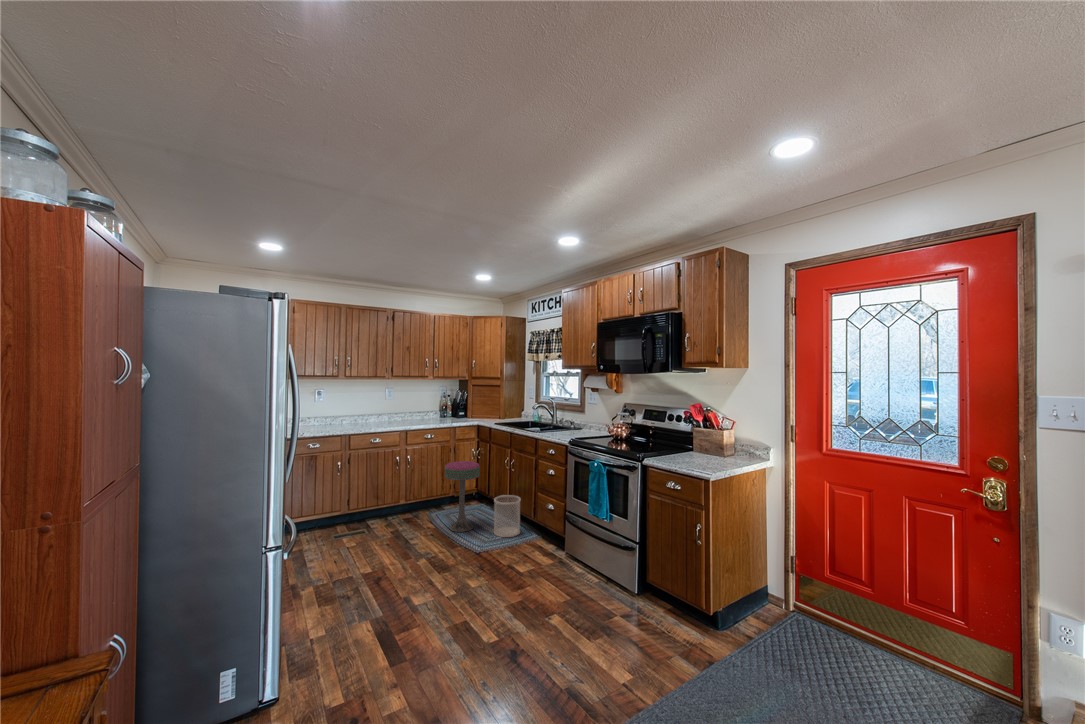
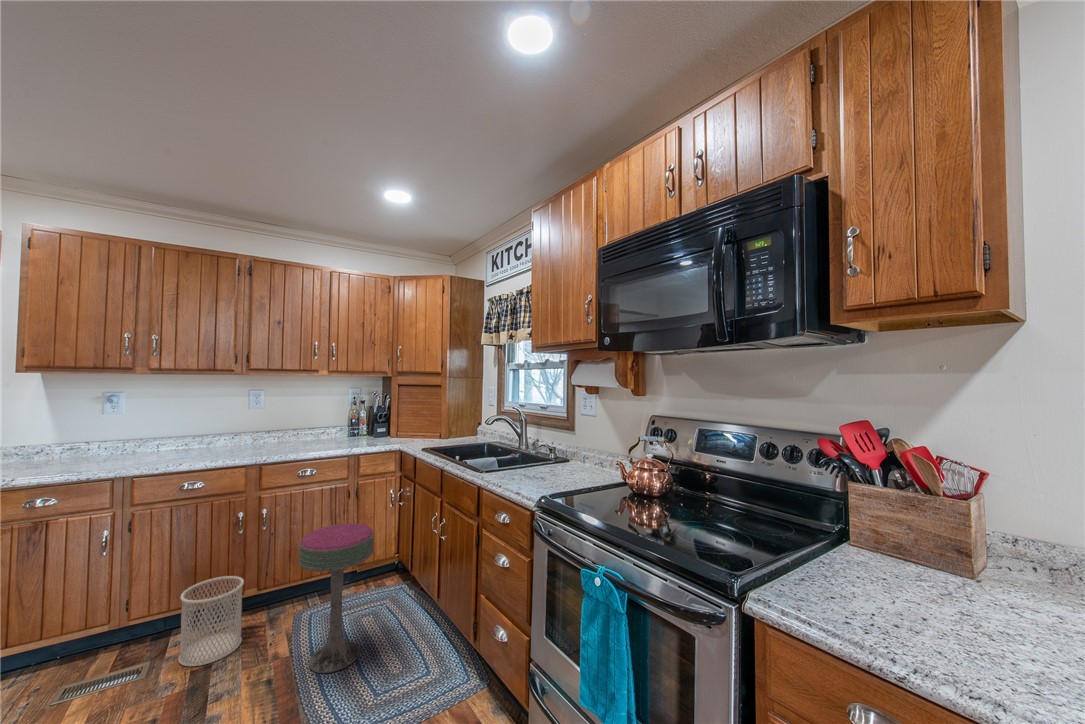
wastebasket: present [494,495,521,537] -> present [178,576,244,667]

